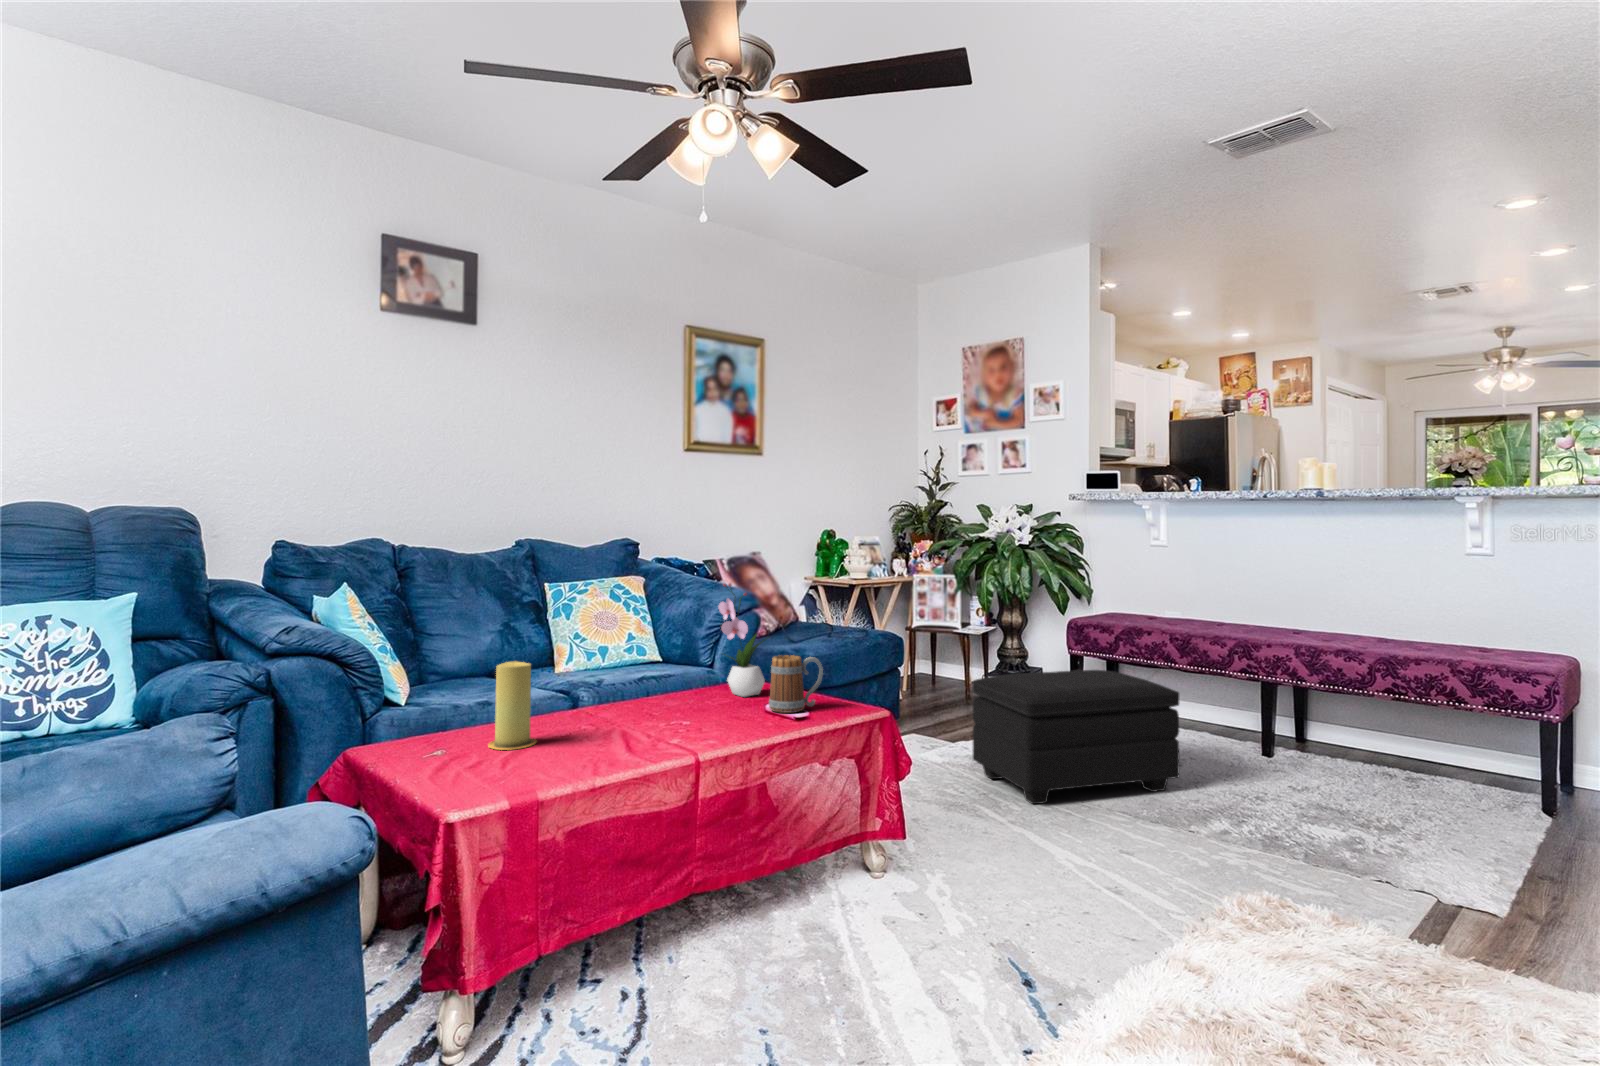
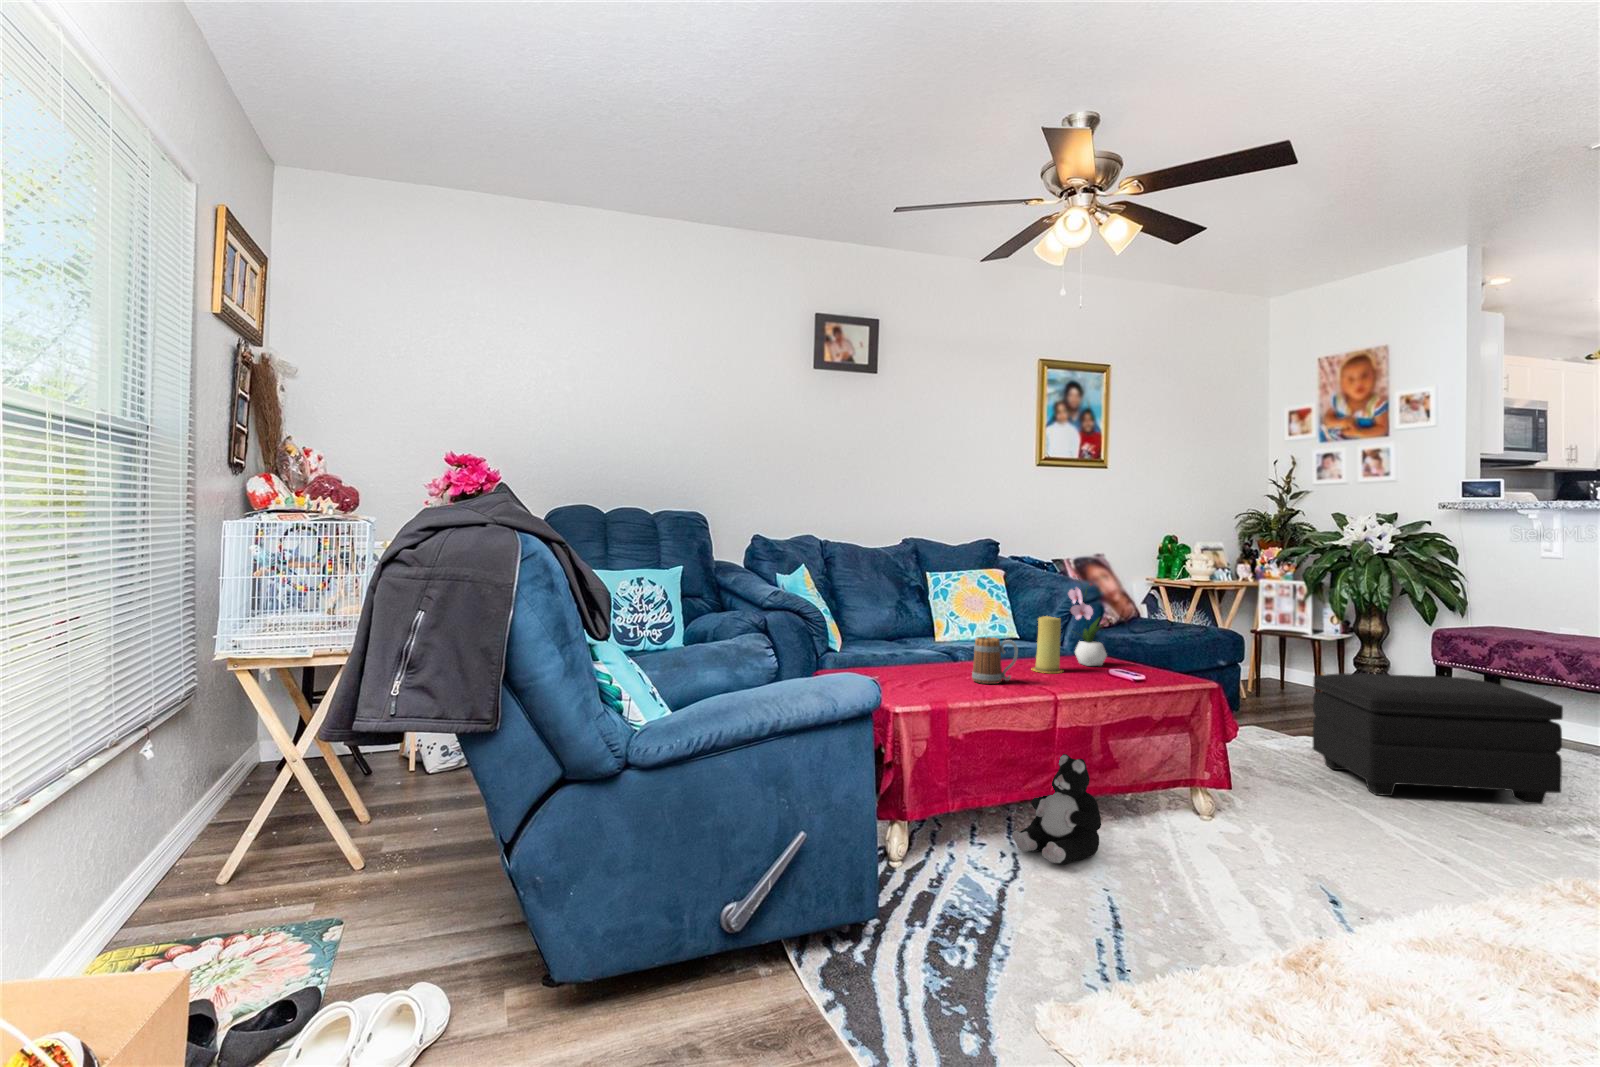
mug: present [769,655,823,713] -> present [972,637,1018,684]
candle: present [488,661,536,750] -> present [1032,616,1063,673]
plush toy: none [648,822,761,978] -> present [1012,754,1101,864]

